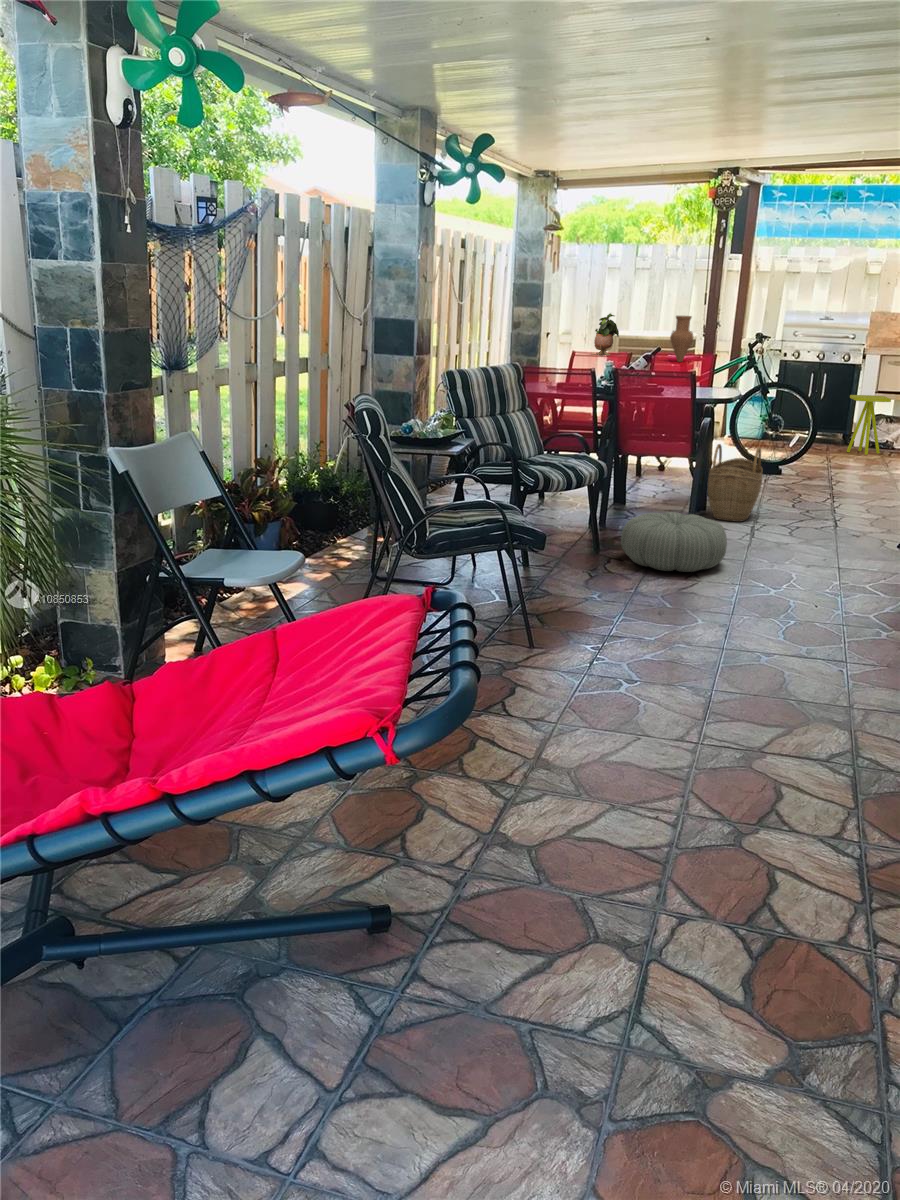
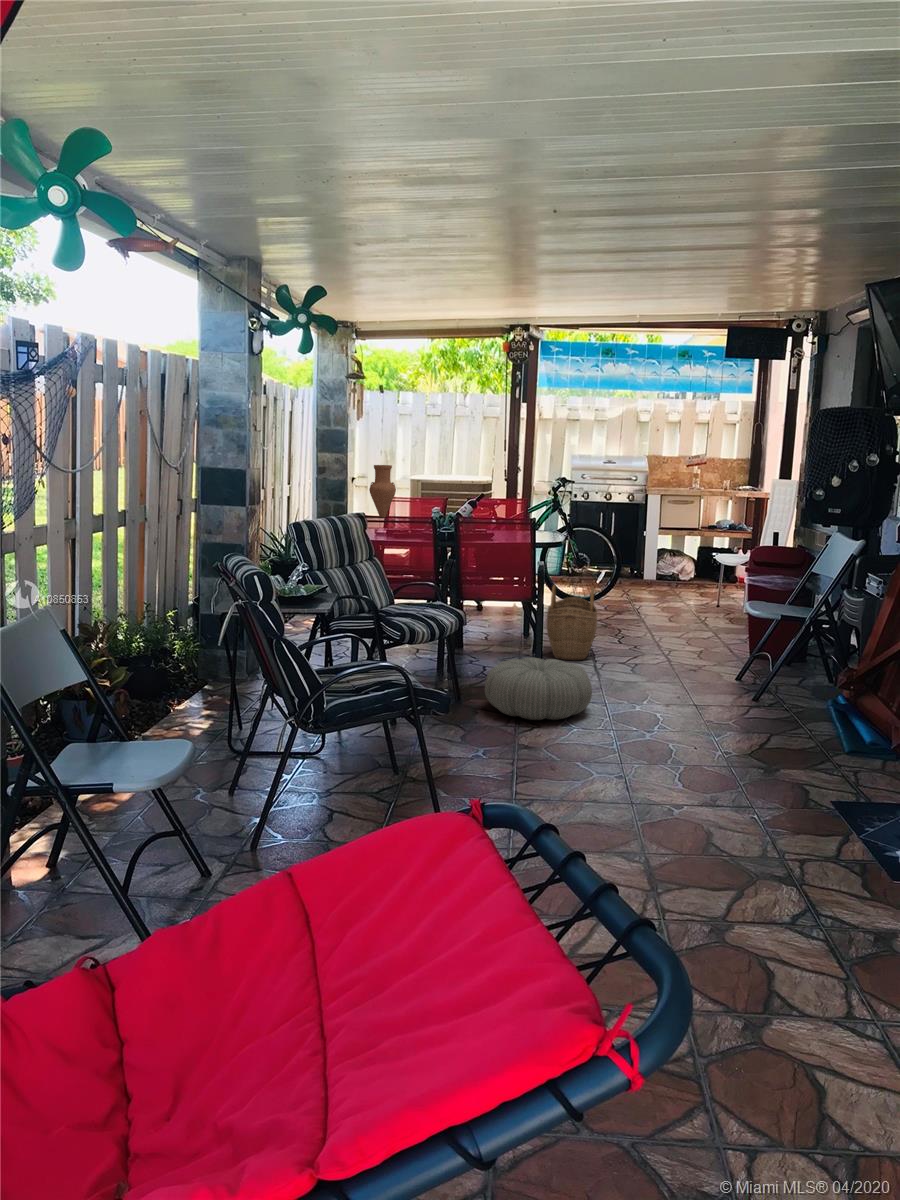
potted plant: present [594,313,619,355] -> none [409,459,432,500]
vase: present [670,316,693,362] -> present [369,465,396,518]
side table: present [847,395,891,455] -> none [639,531,676,585]

